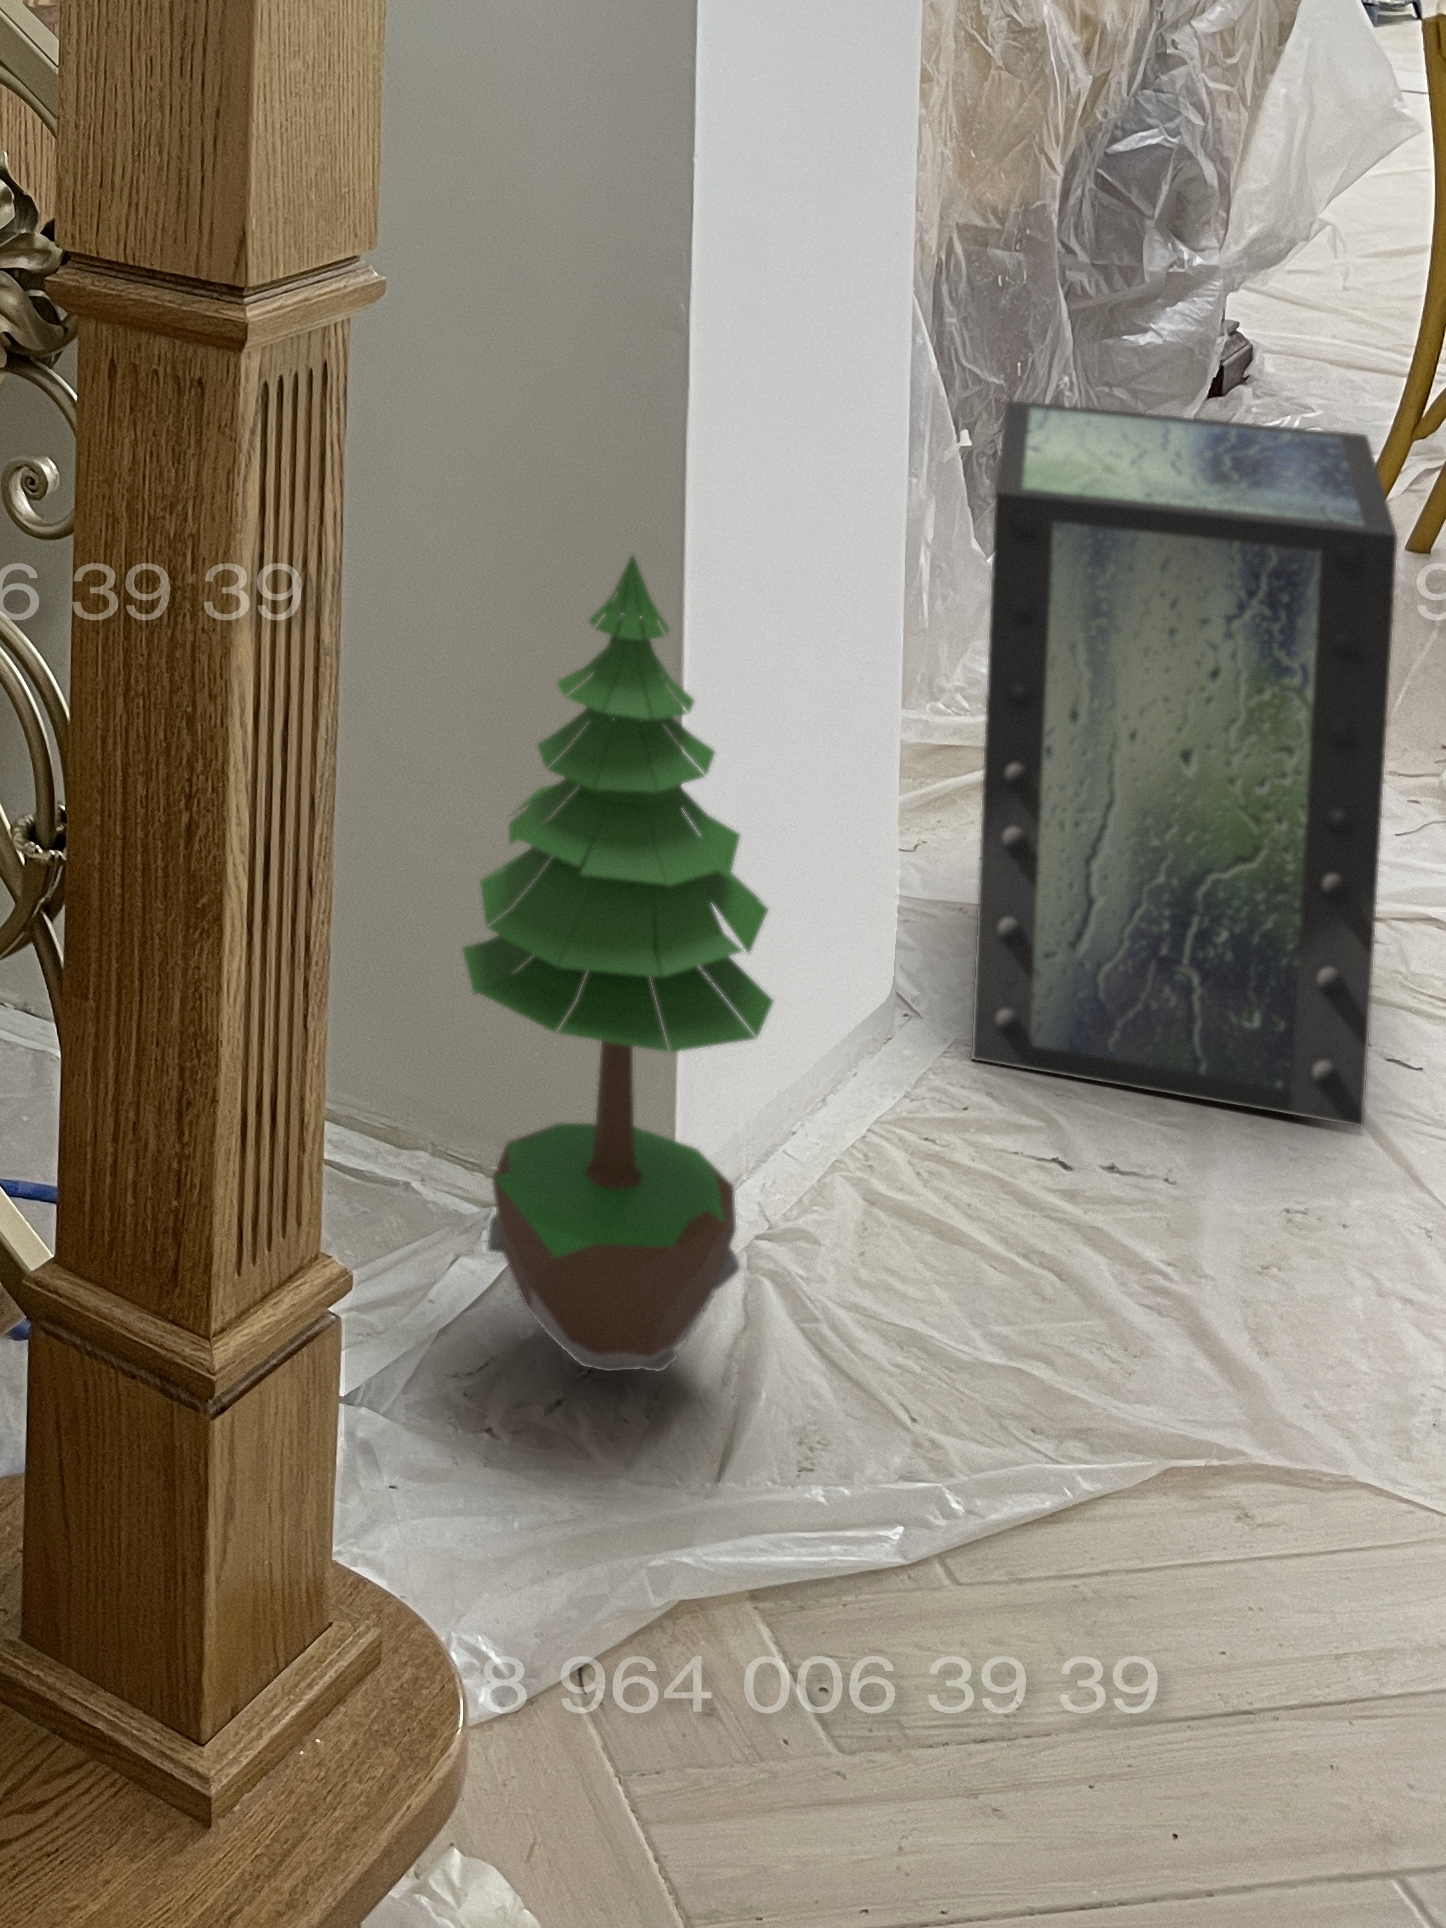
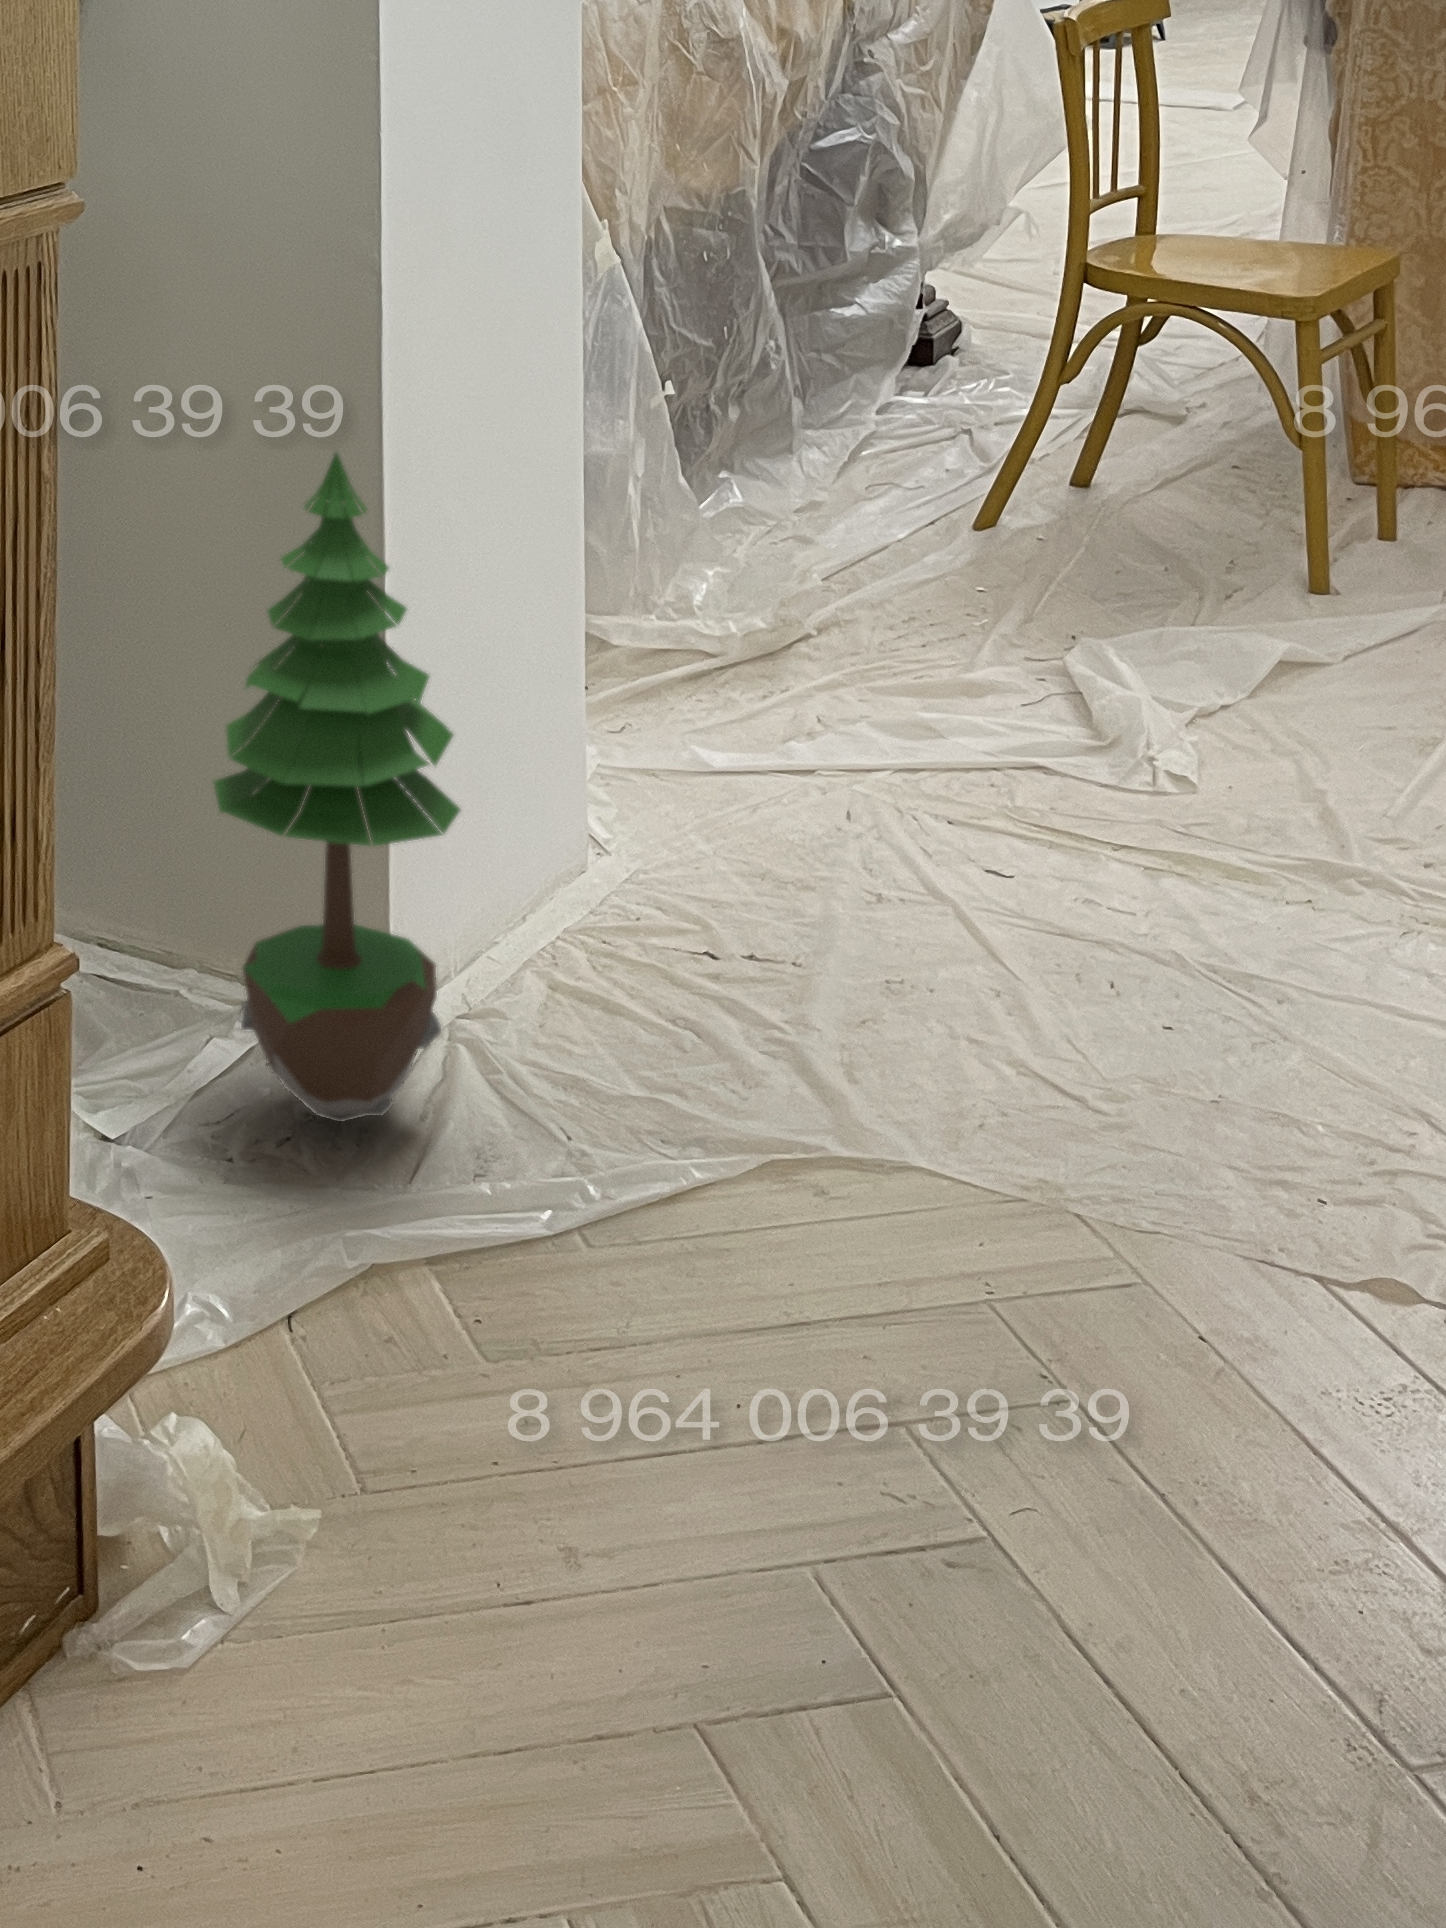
storage box: present [971,400,1398,1126] -> none [655,341,970,918]

